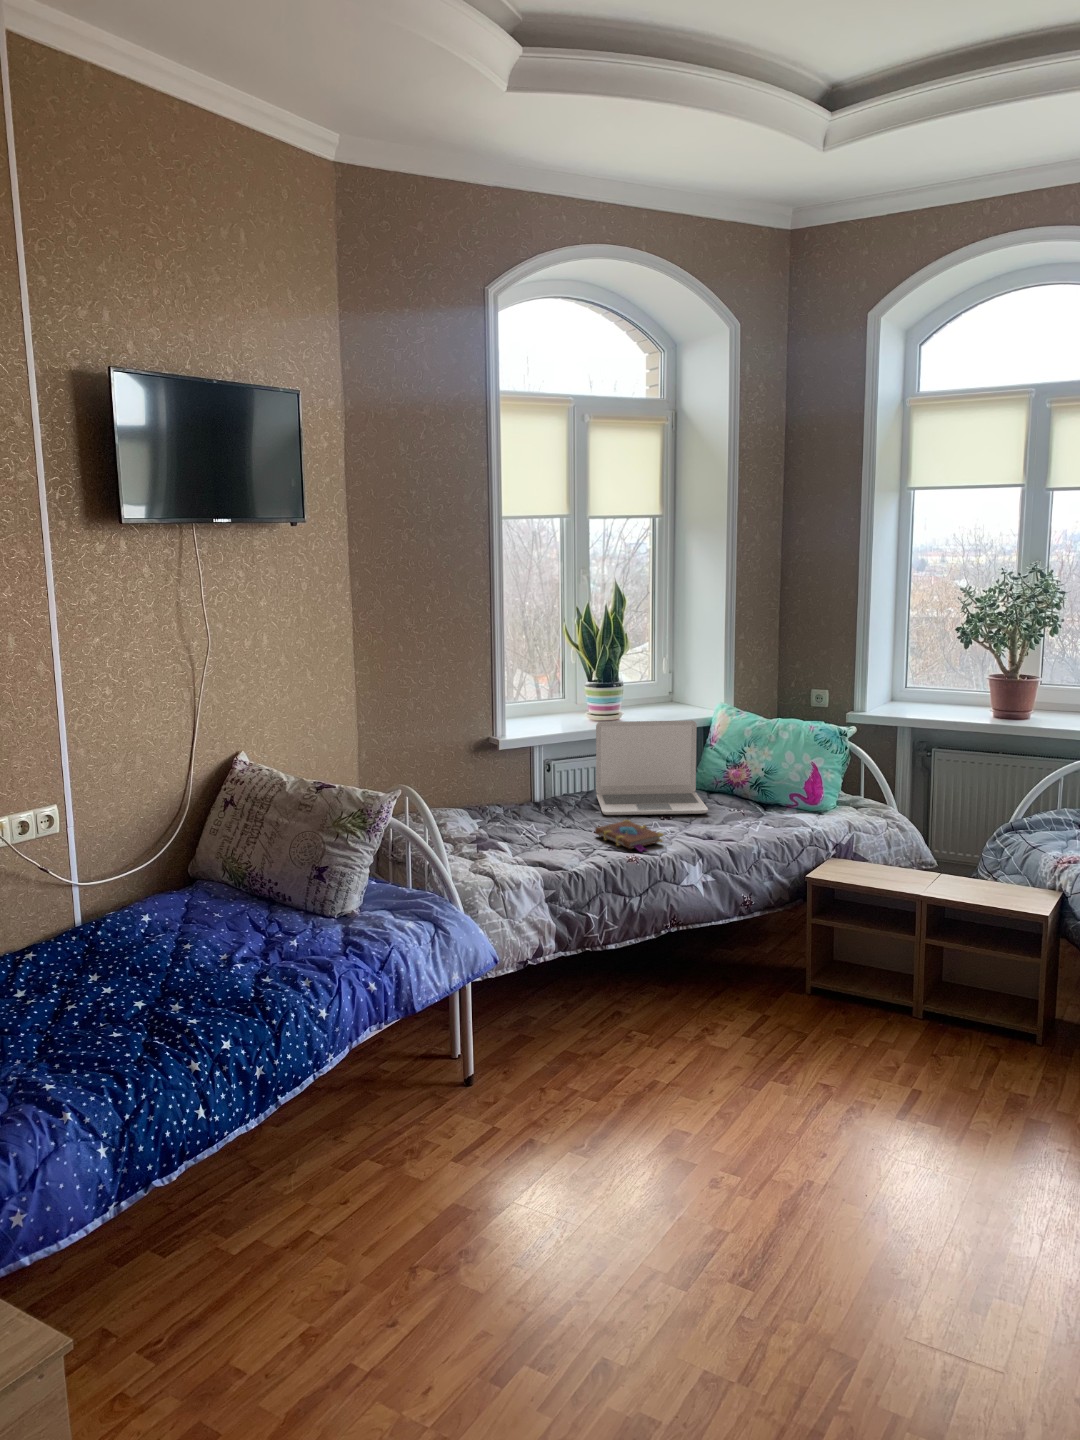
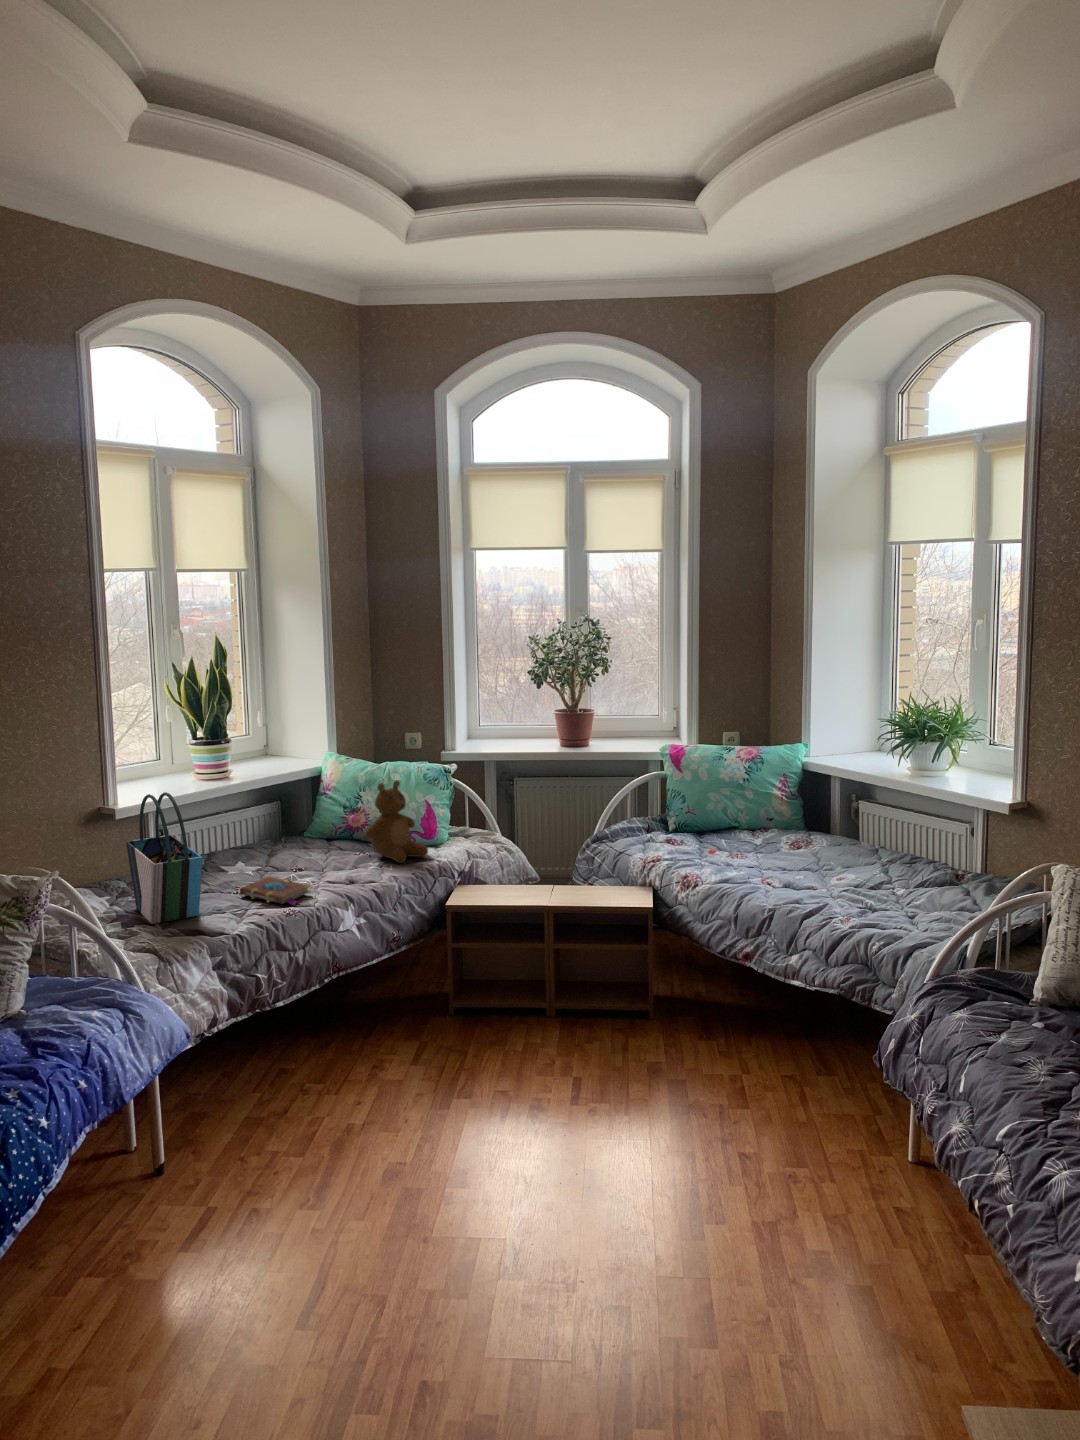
laptop: present [596,720,708,815] -> none [214,772,338,874]
tote bag: none [495,725,551,850] -> present [126,792,203,924]
teddy bear: none [737,737,804,825] -> present [365,780,428,863]

